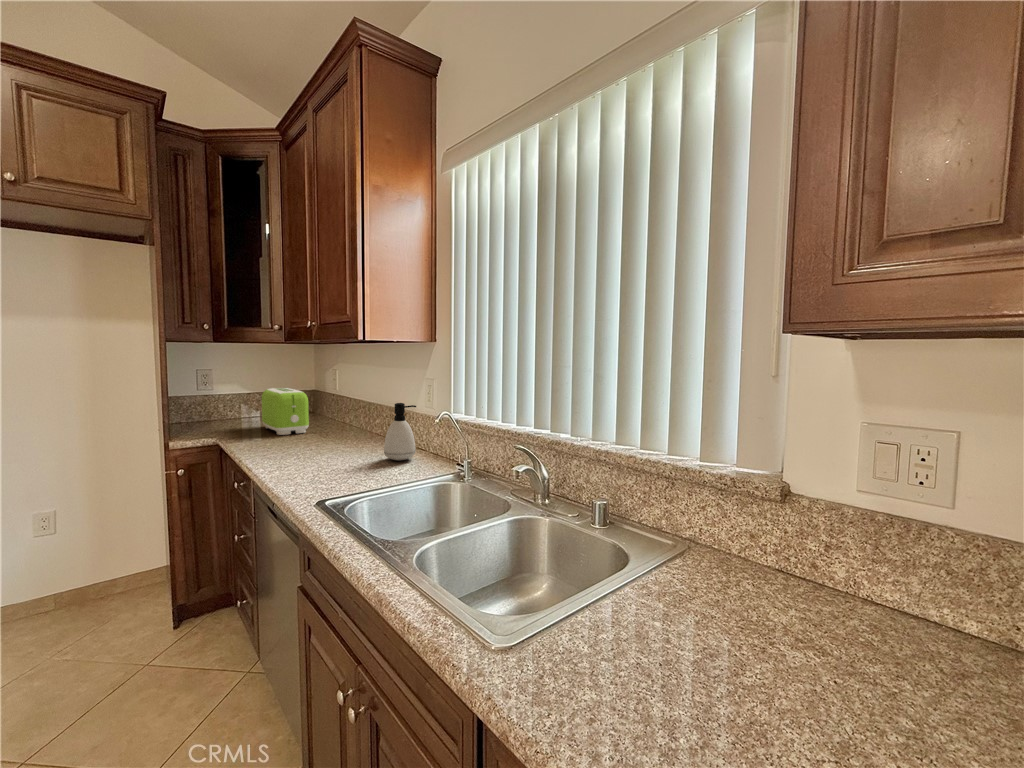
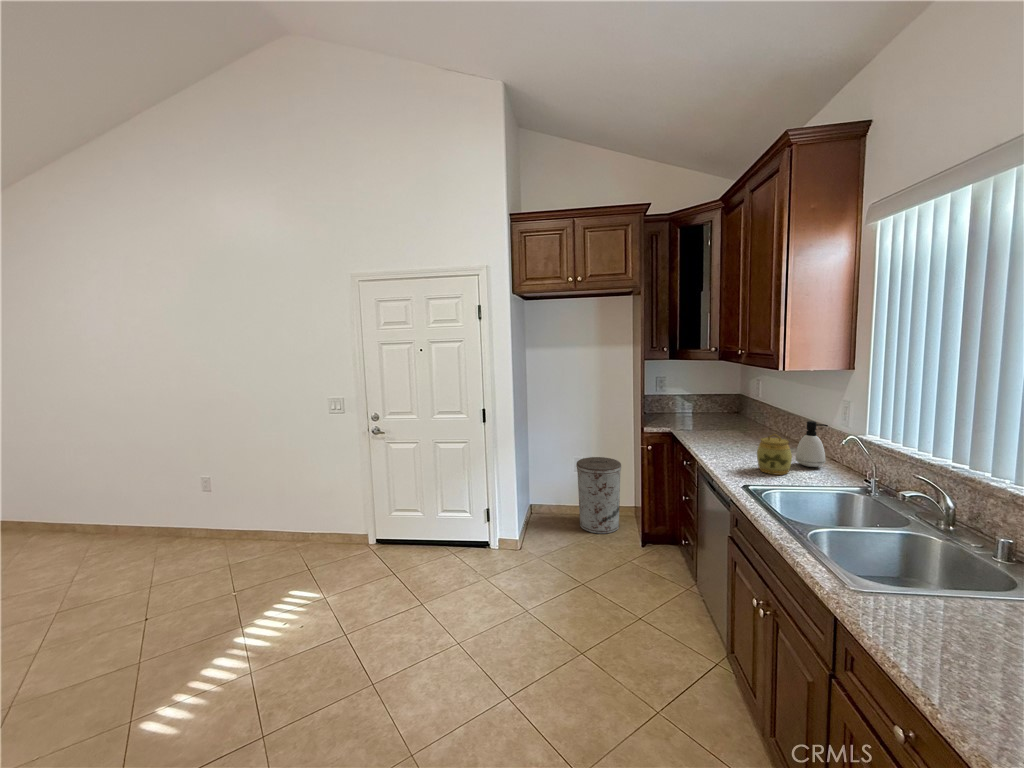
toaster: present [262,388,309,435] -> none [699,396,734,431]
jar: none [337,421,381,478] -> present [757,434,792,475]
trash can: none [17,505,128,653] -> present [576,457,621,534]

